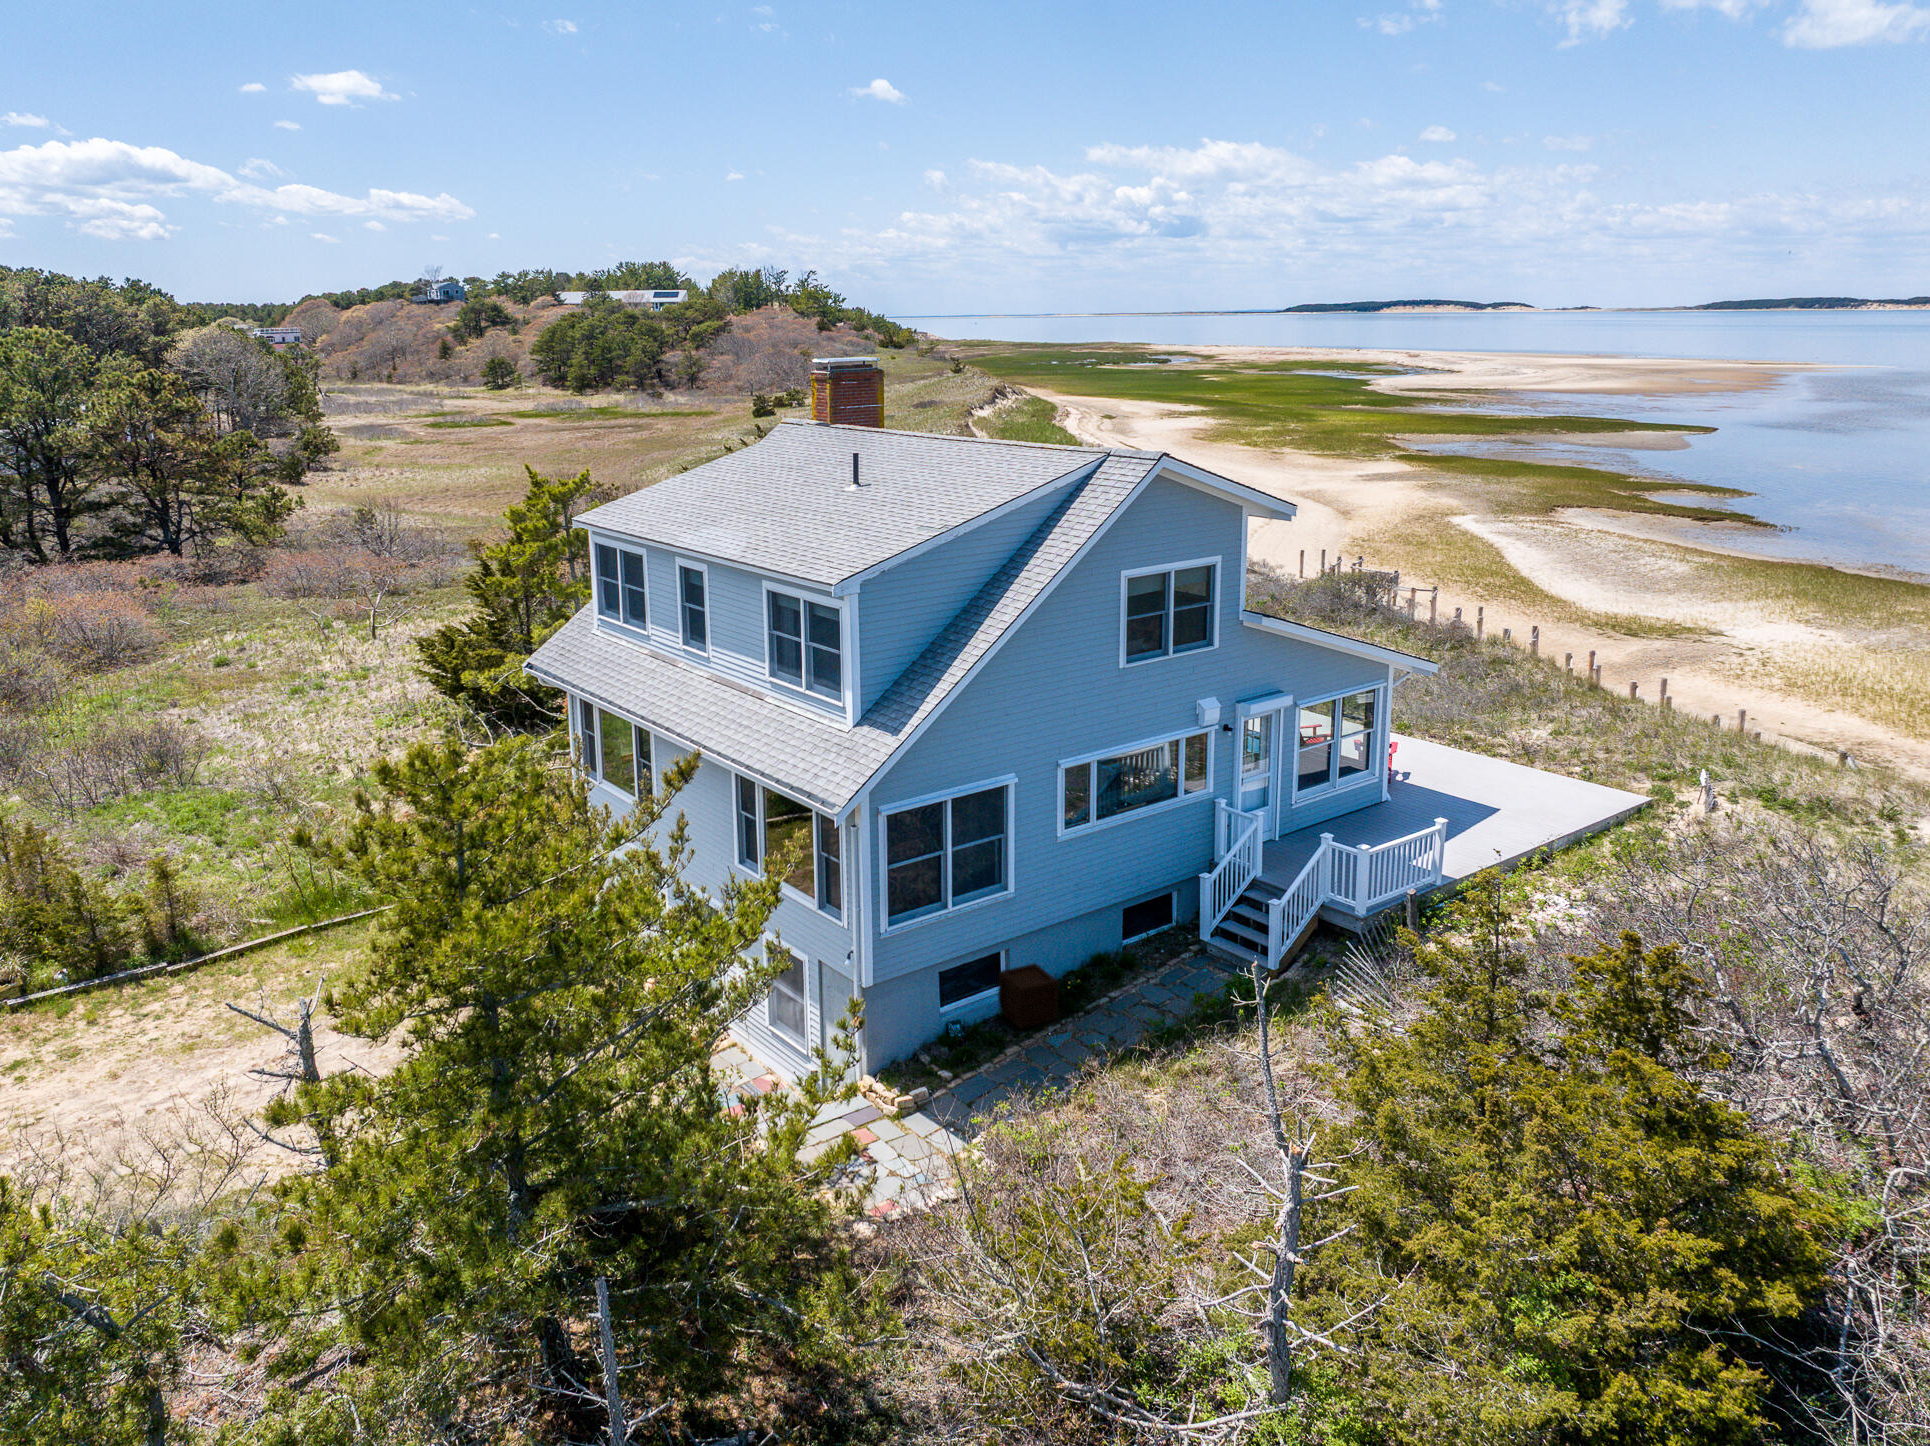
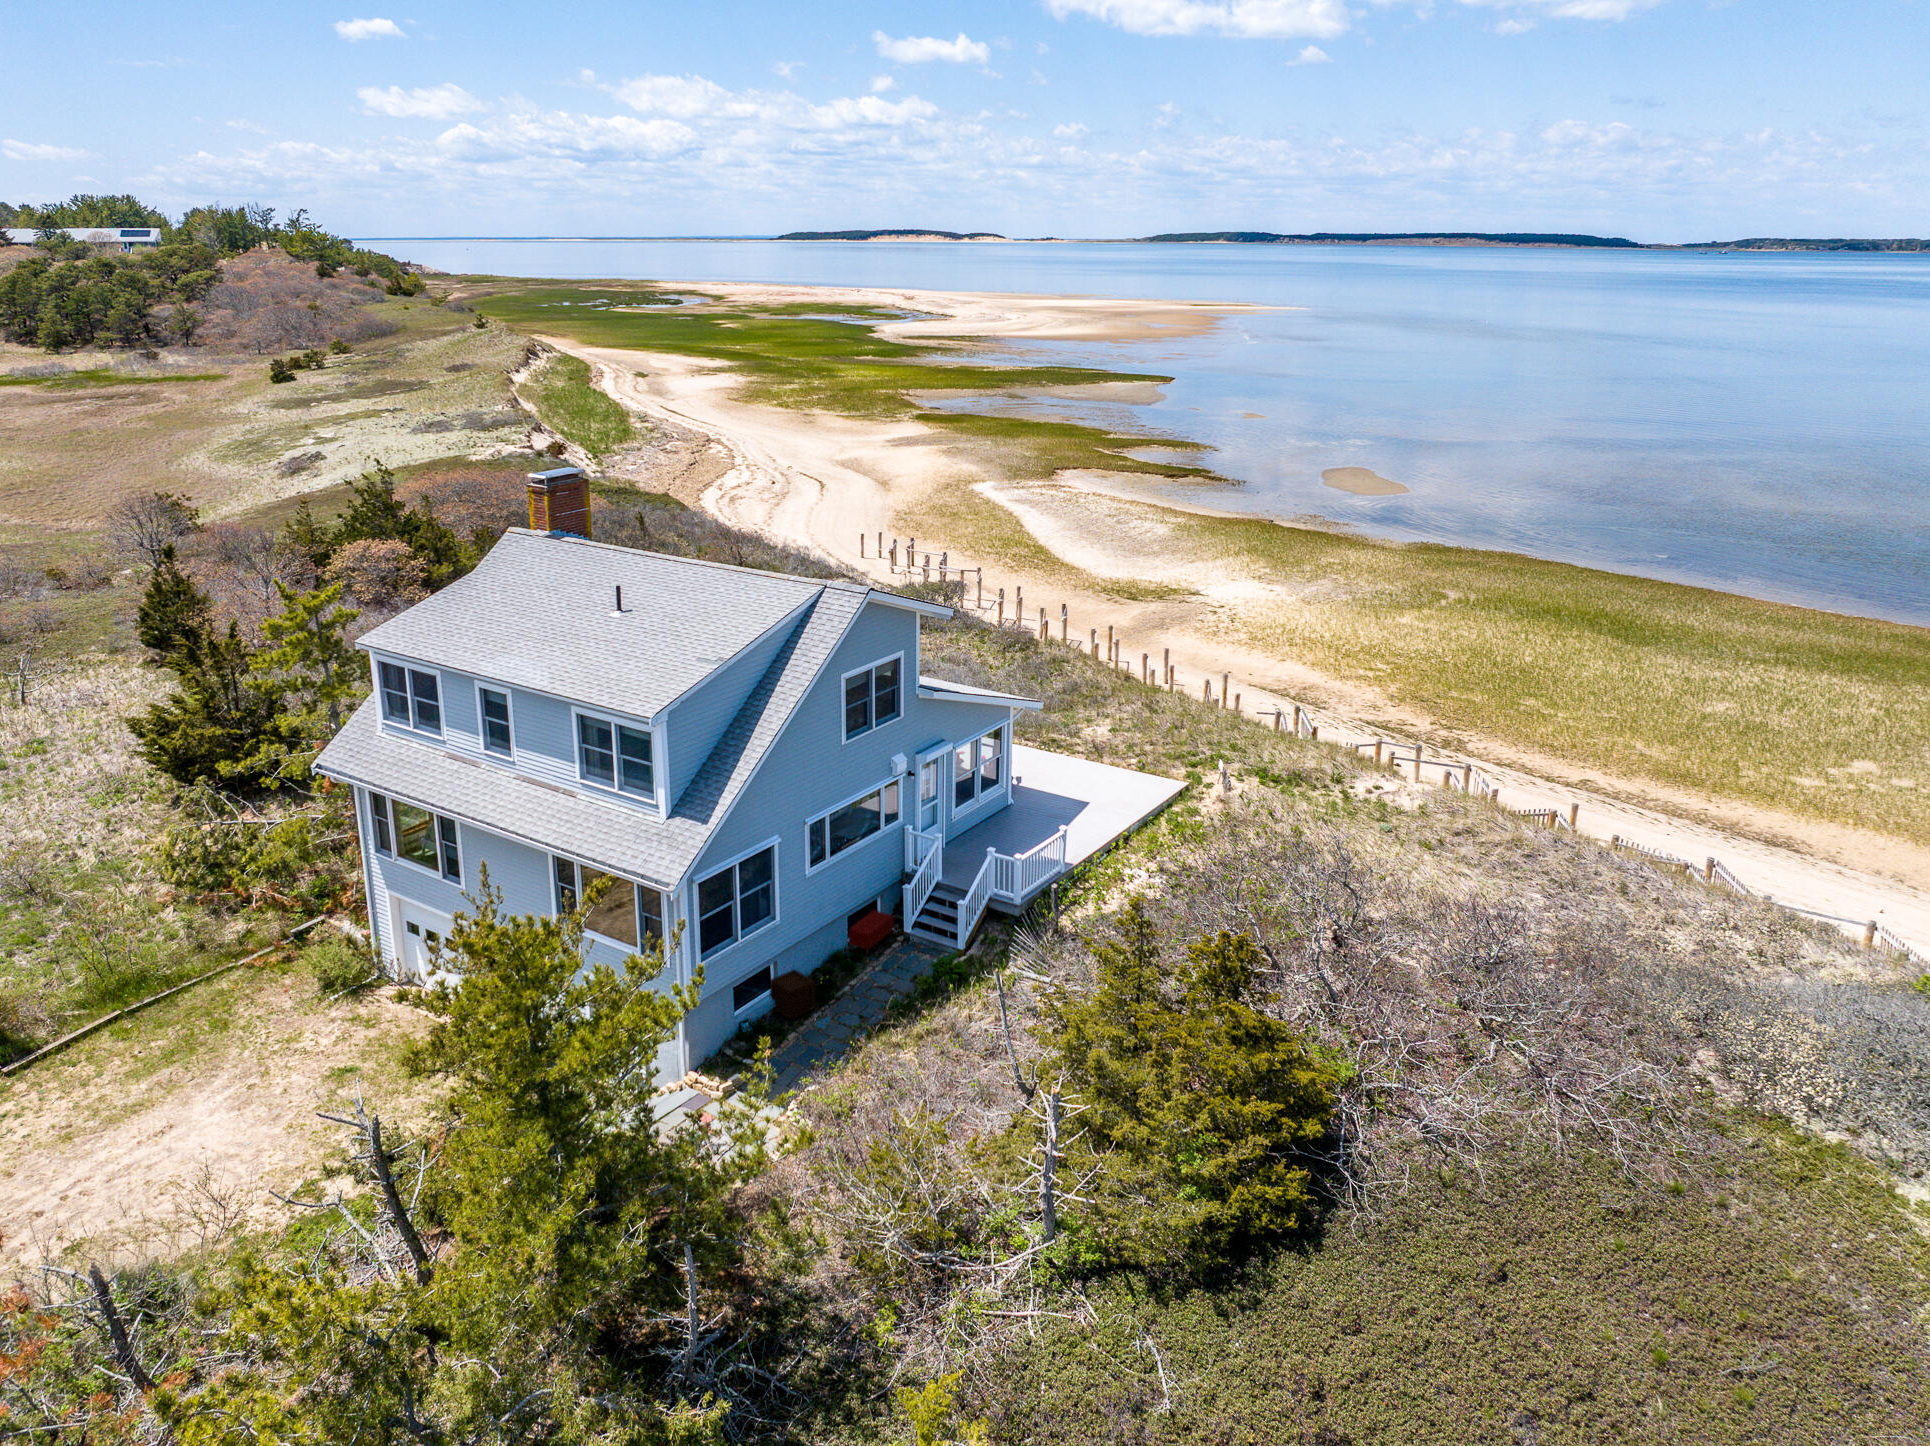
bench: none [1121,906,1188,962] -> present [848,910,894,954]

